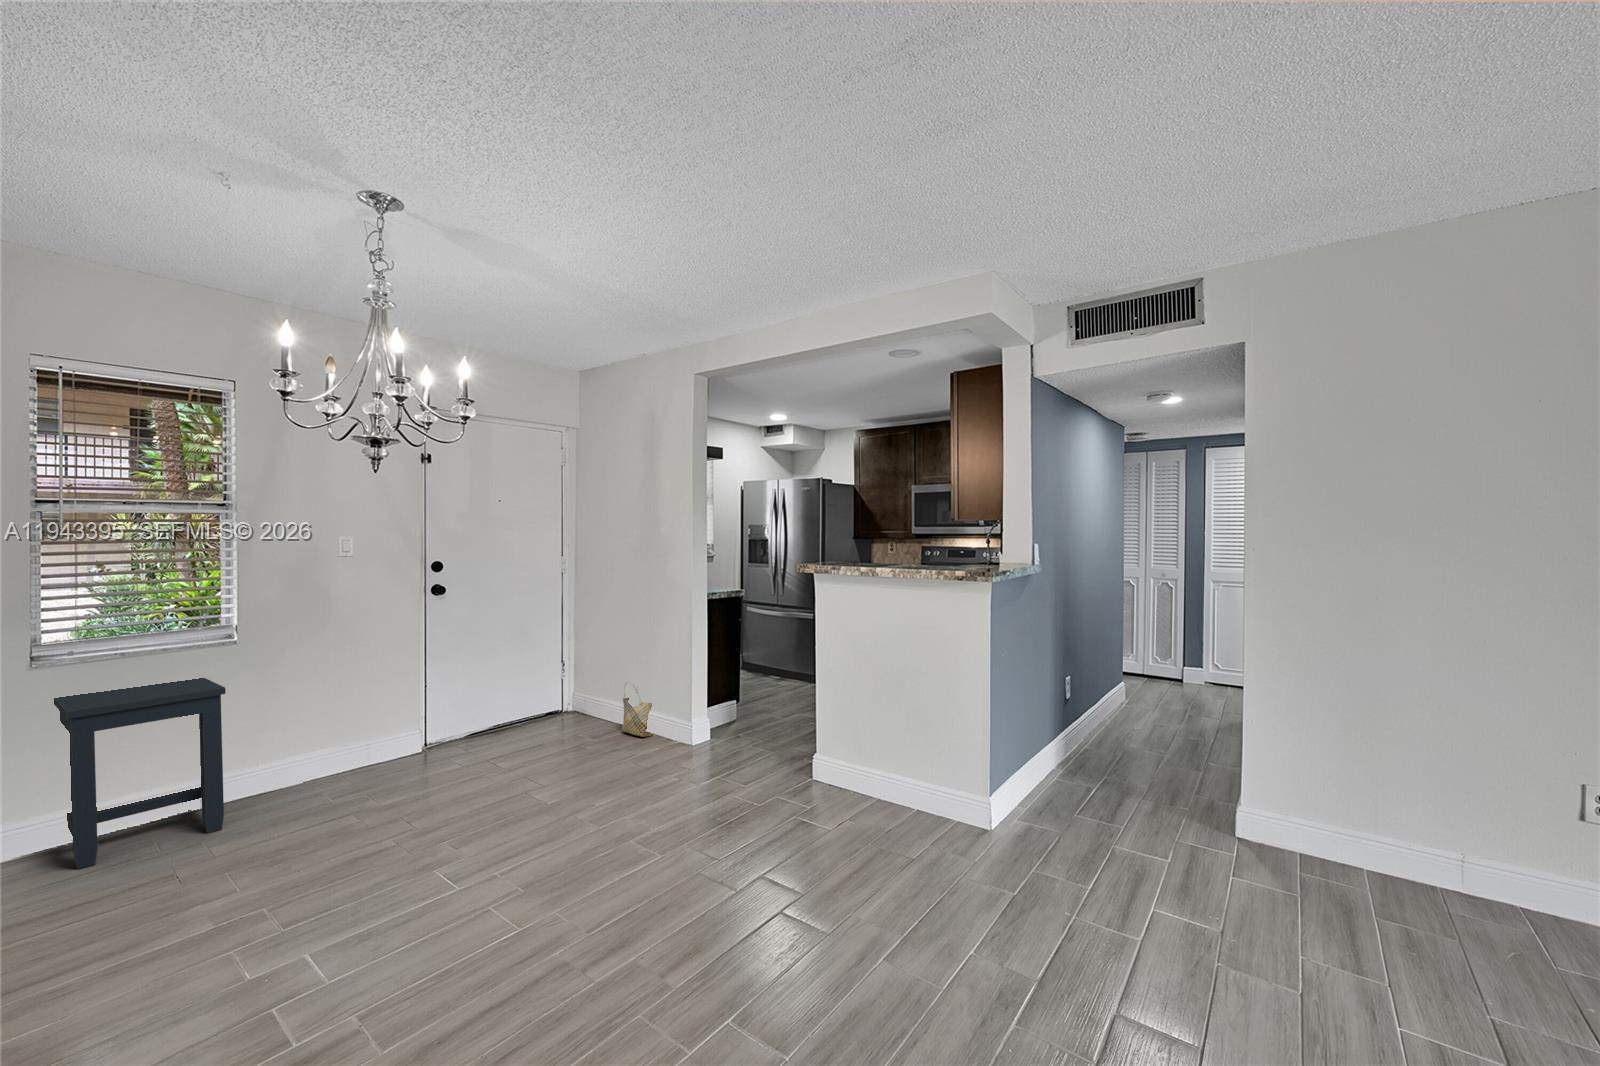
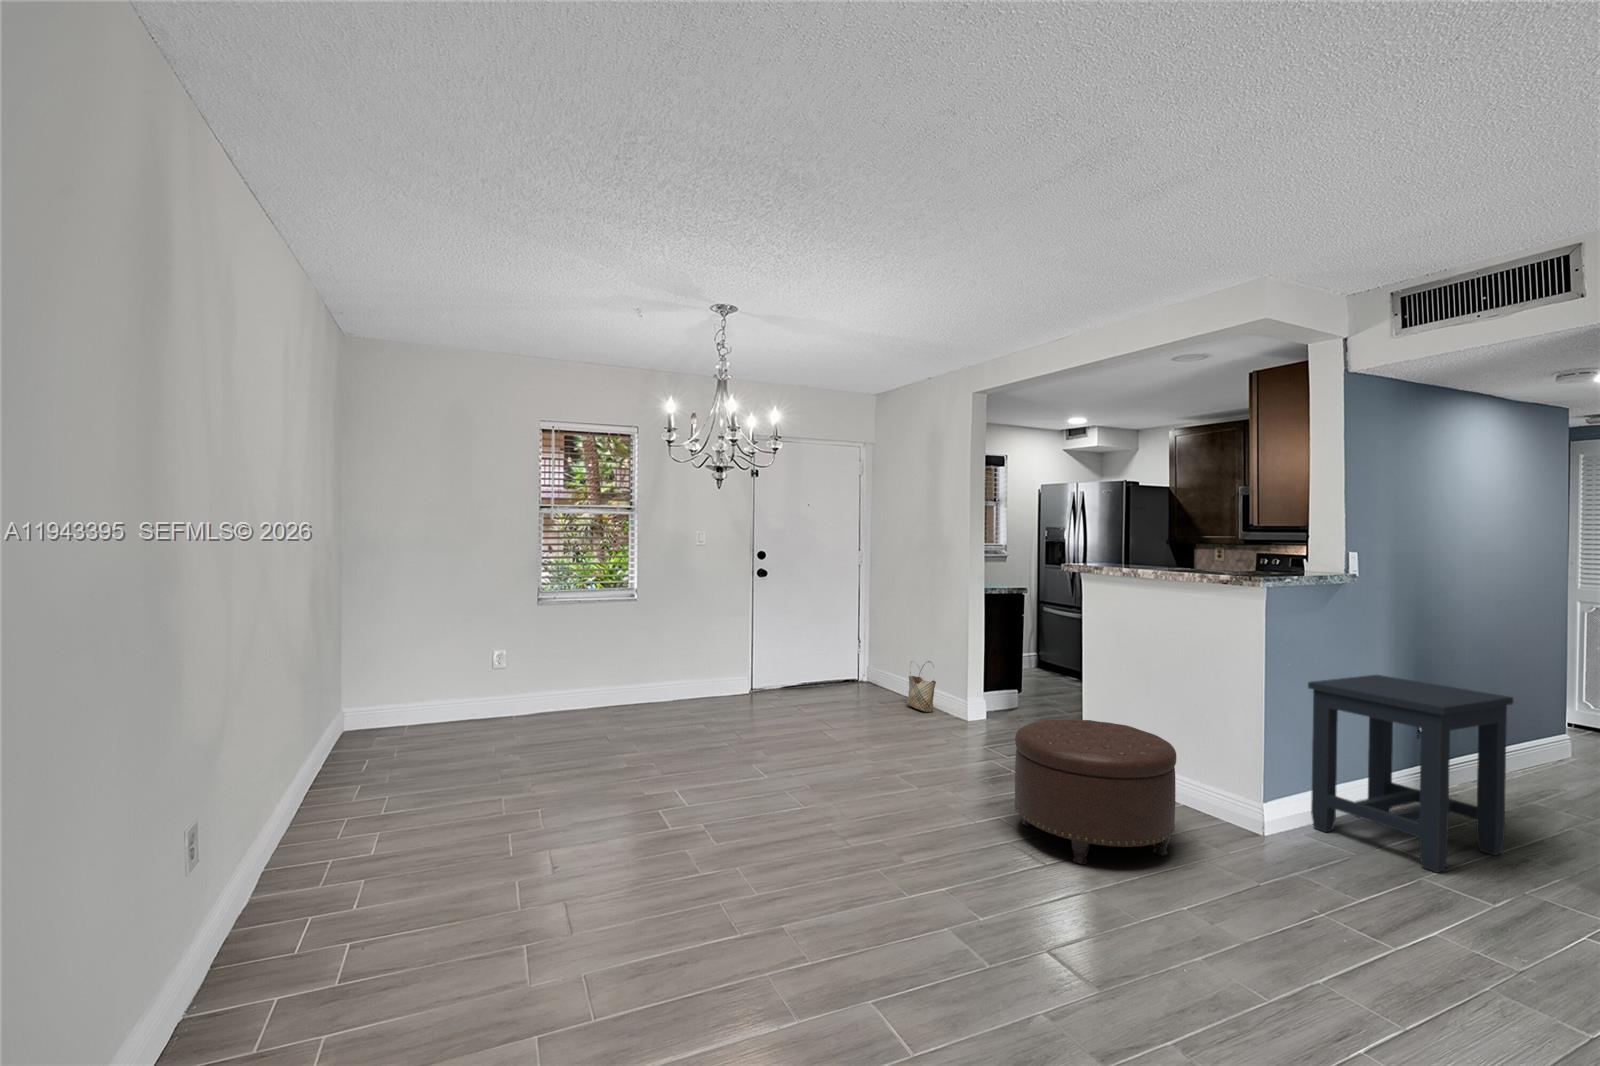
side table: present [54,678,226,869] -> present [1308,675,1513,872]
ottoman: none [777,738,944,913] -> present [1014,720,1176,864]

